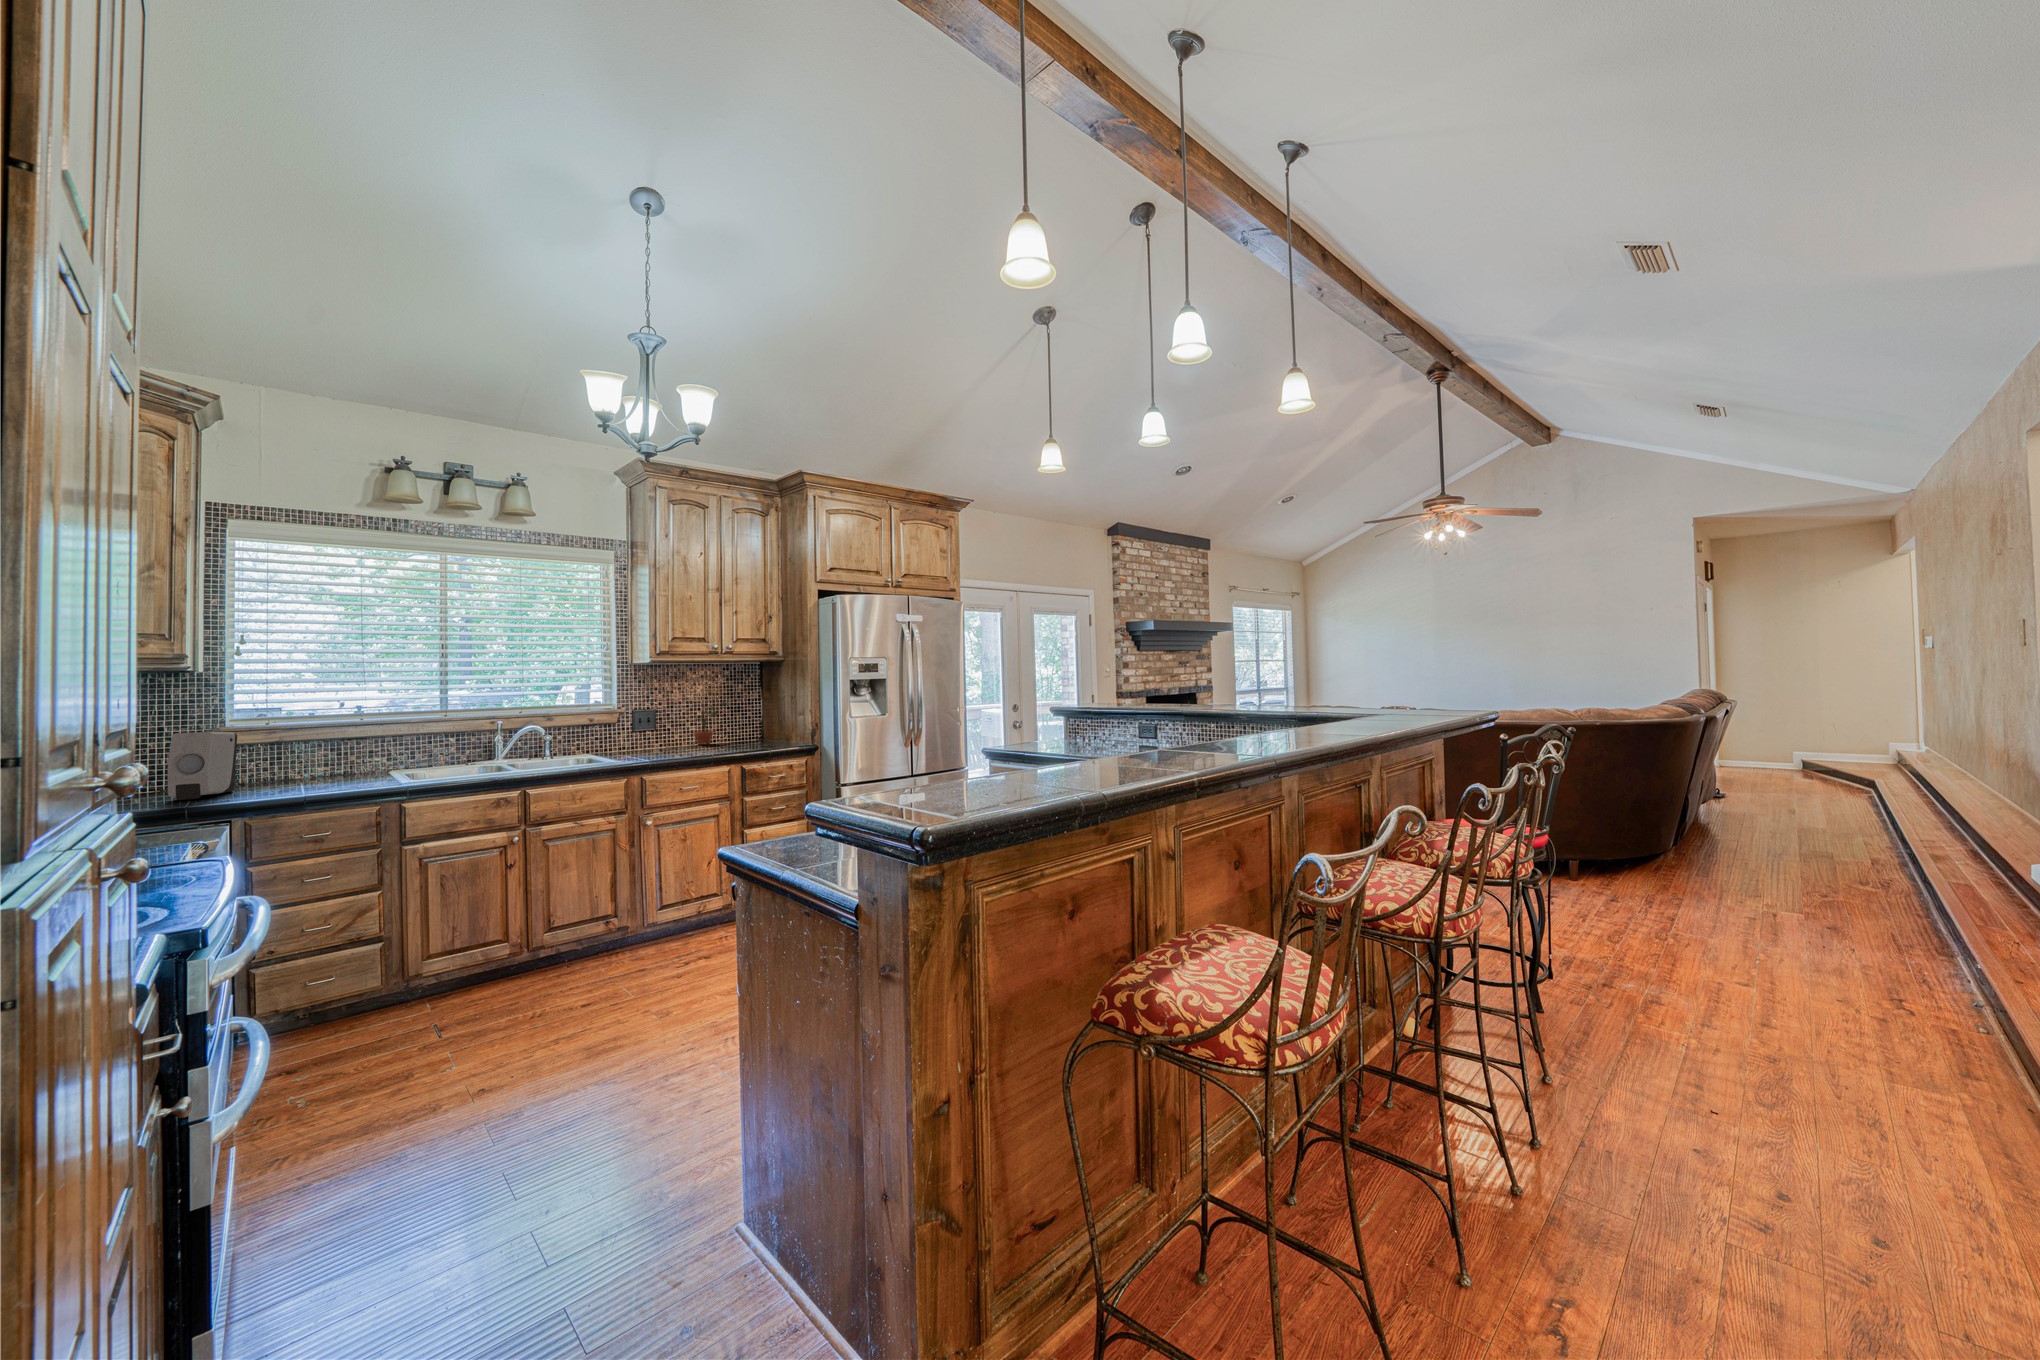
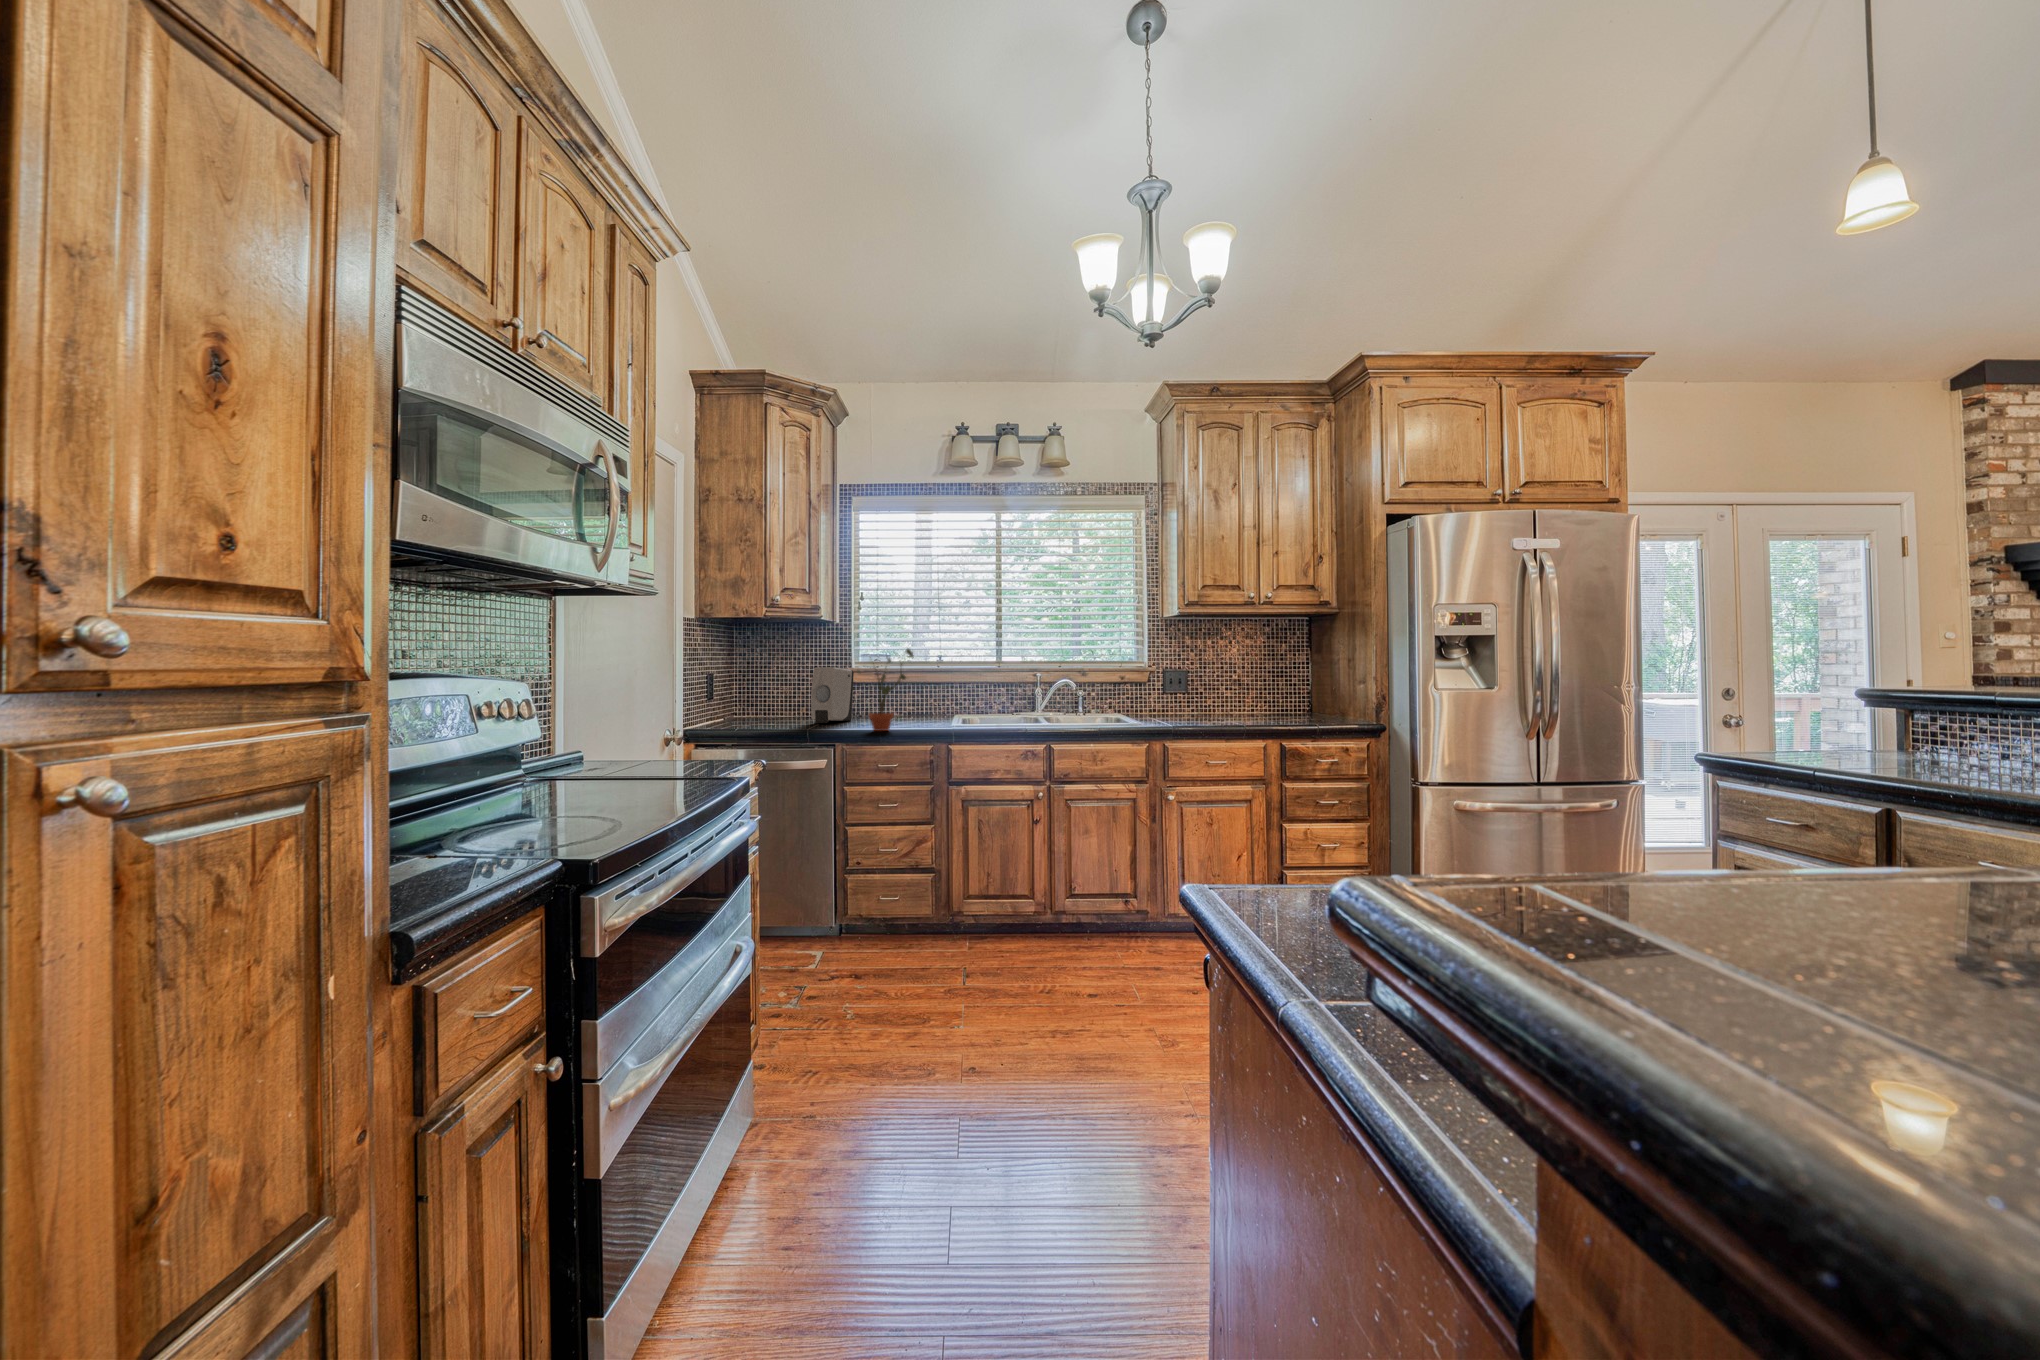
potted plant: present [694,690,727,745] -> present [858,649,914,731]

